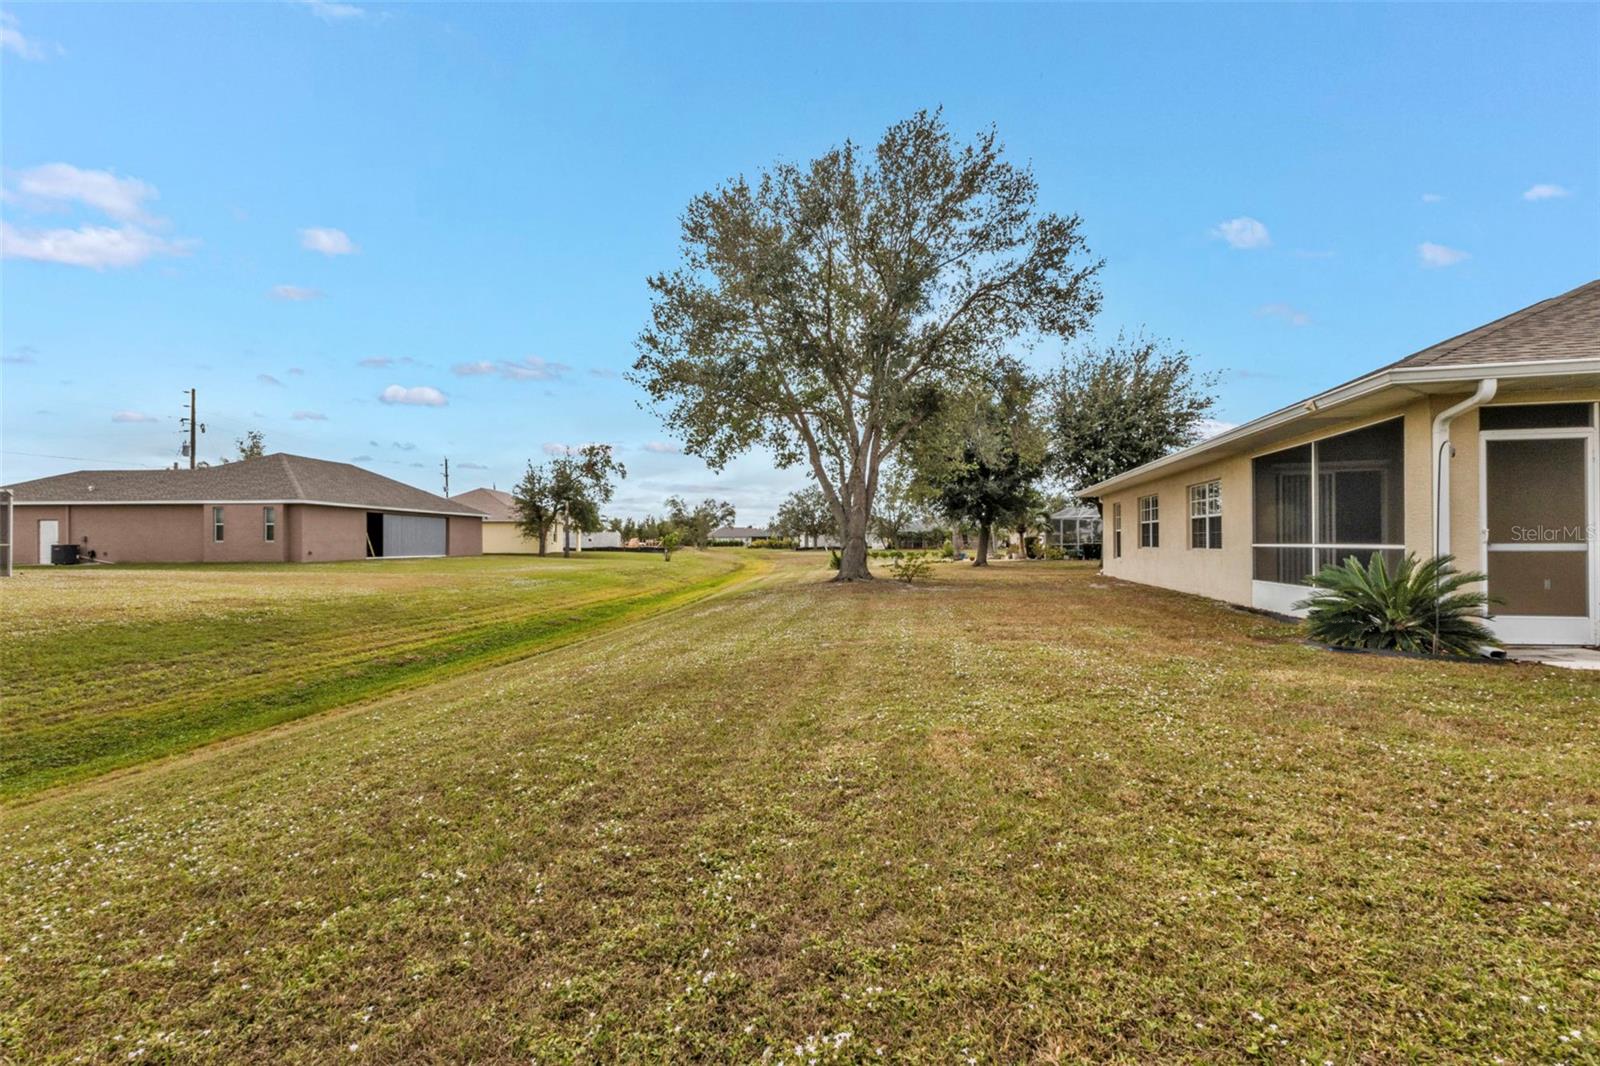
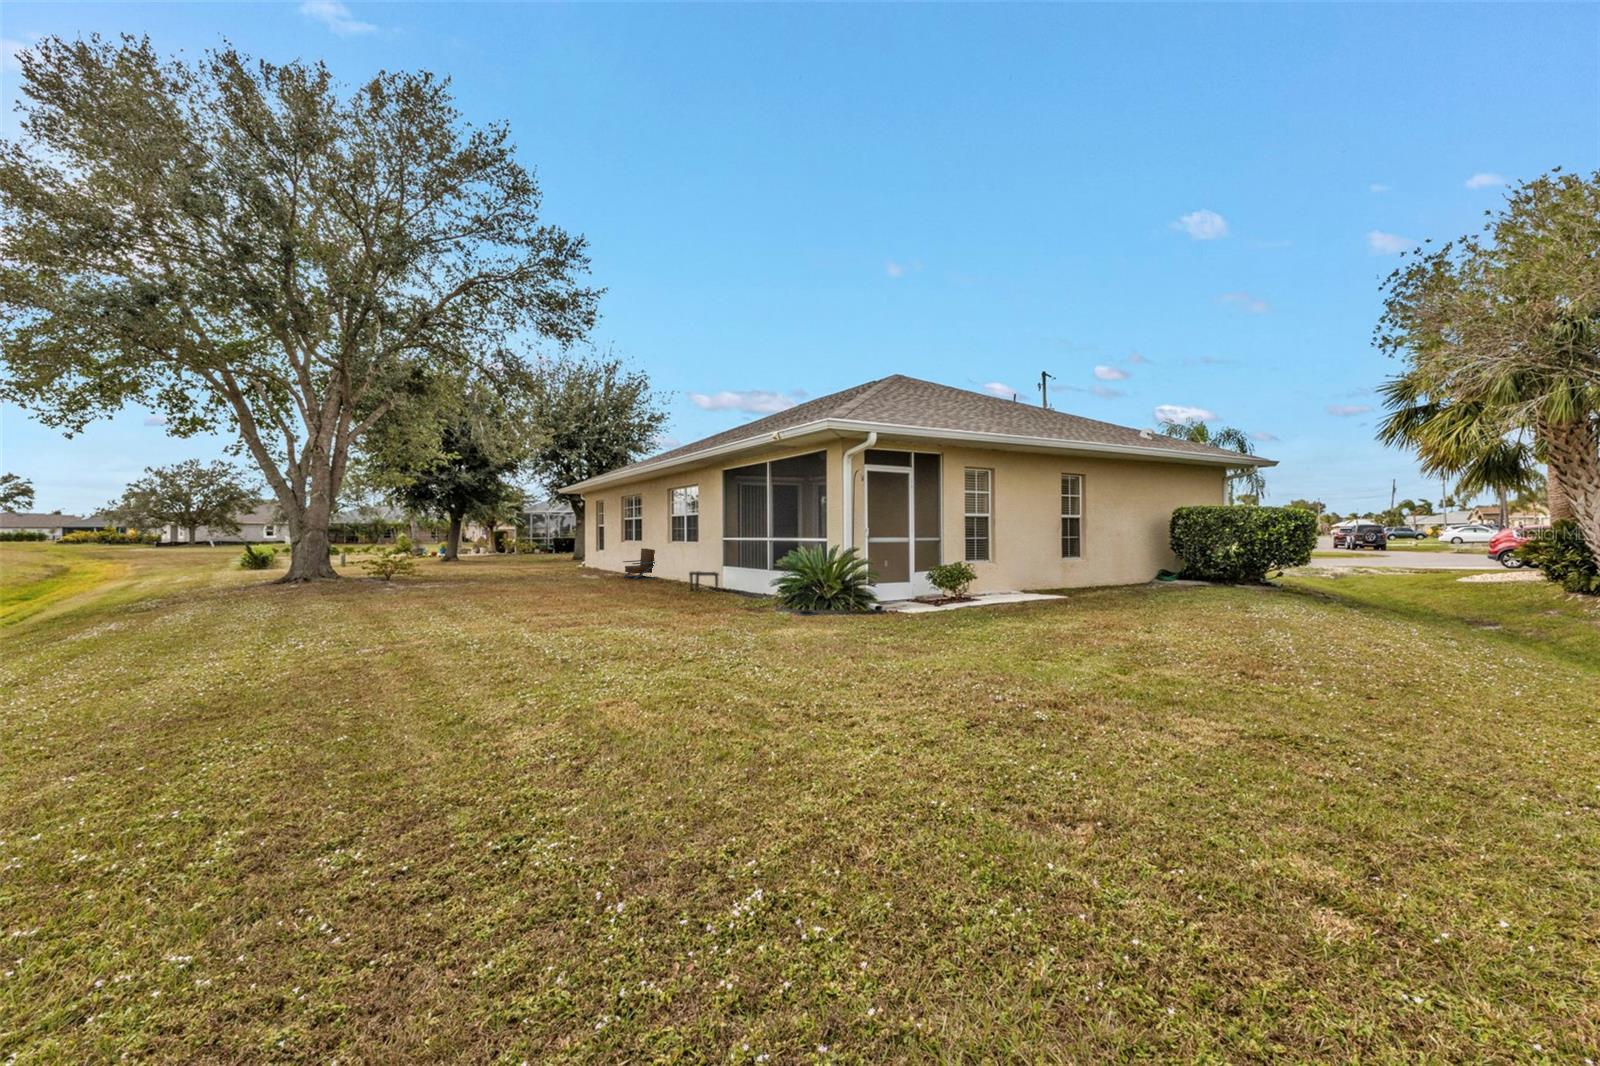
lounge chair: none [1132,556,1176,593] -> present [623,548,658,580]
bench: none [1201,585,1254,613] -> present [689,571,719,592]

